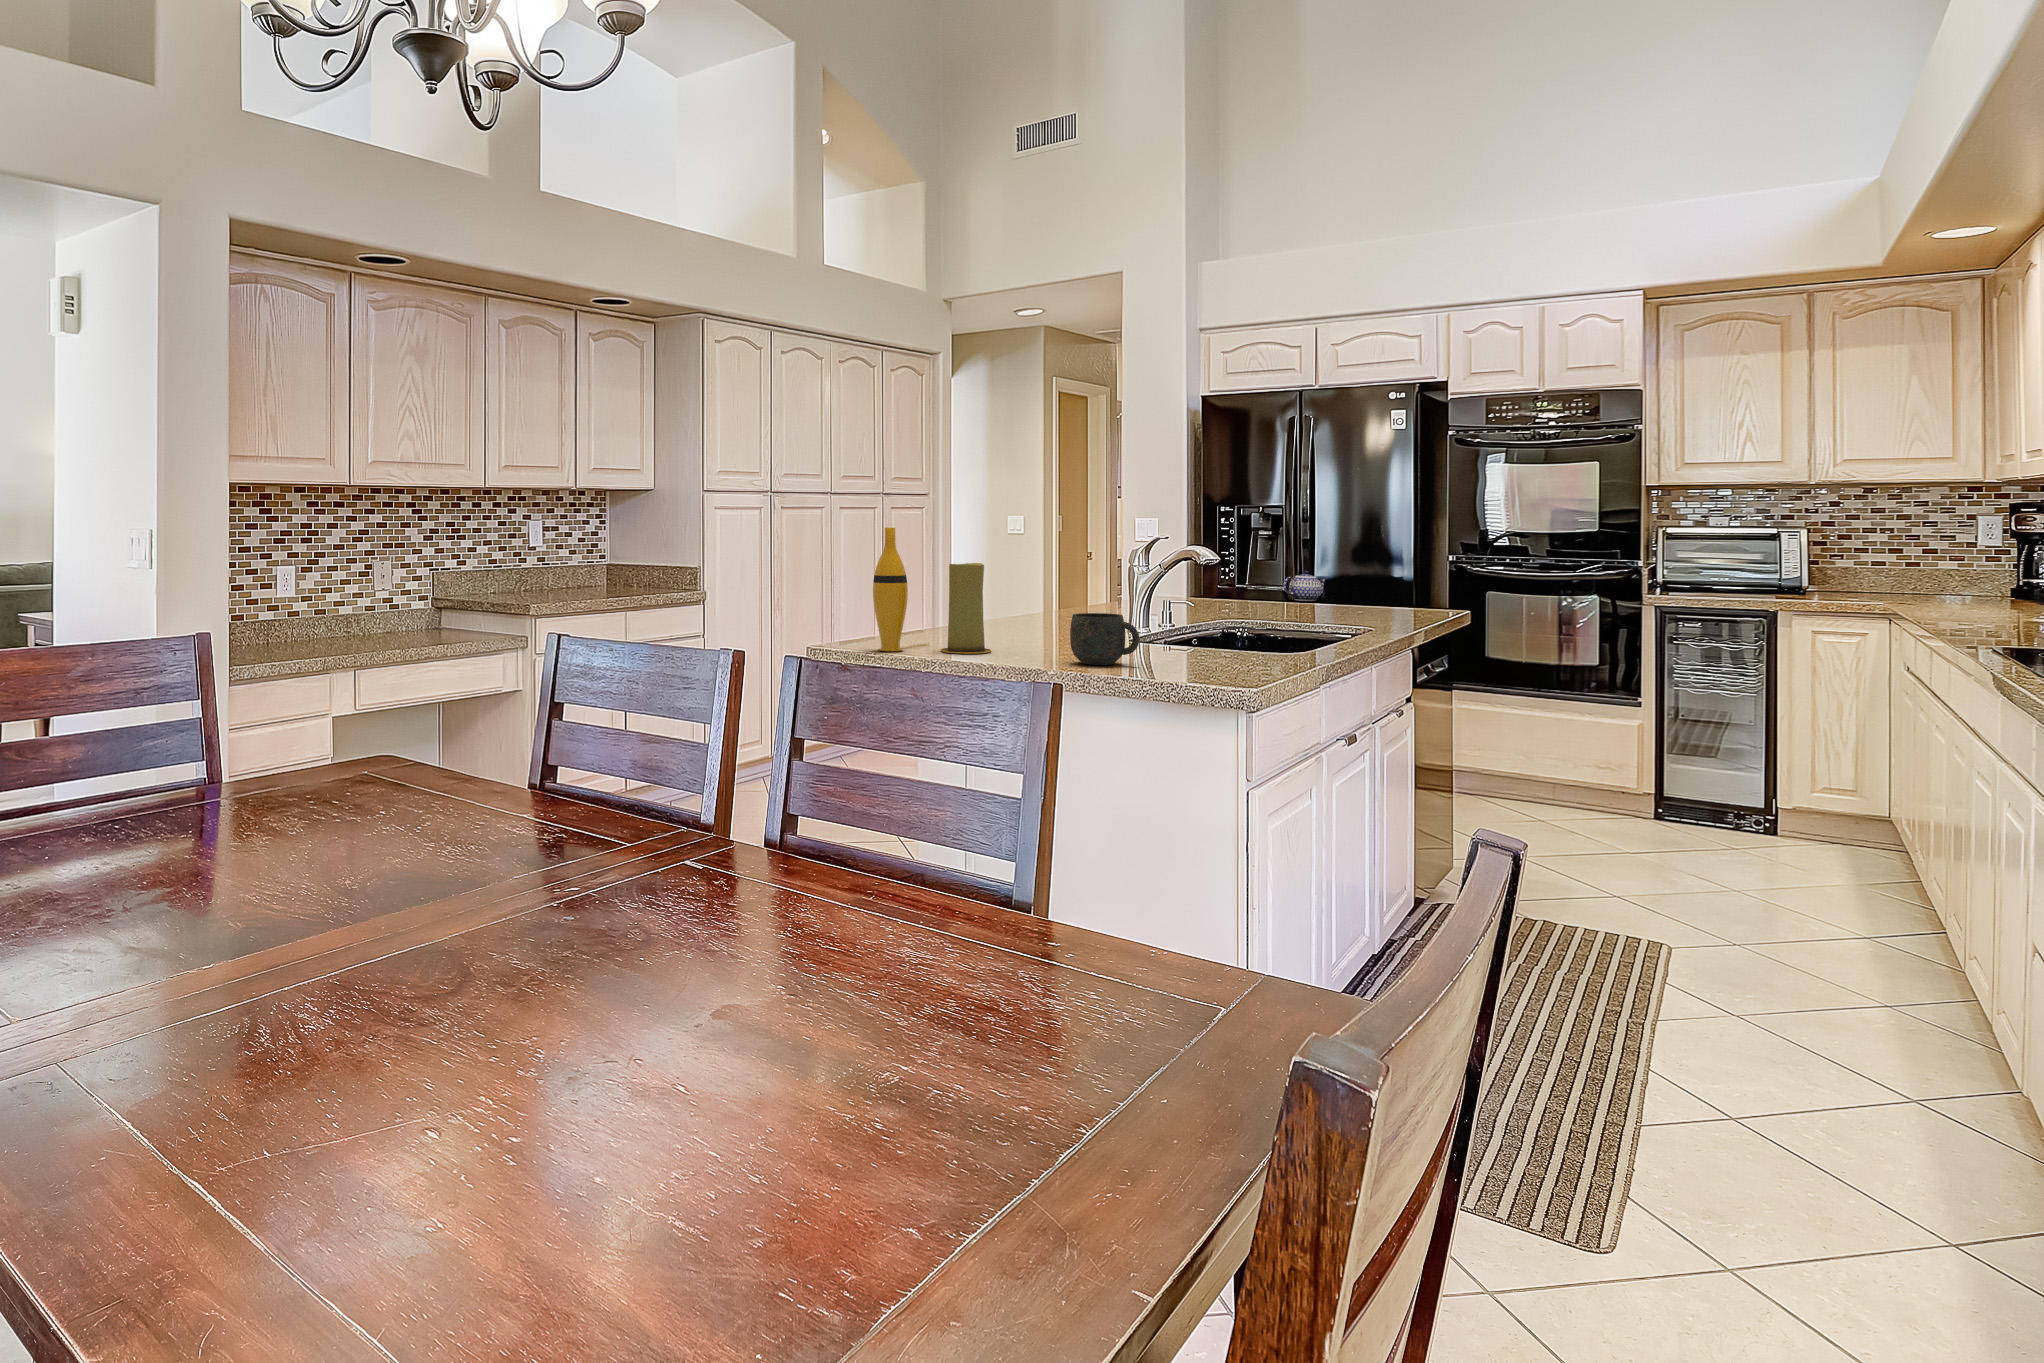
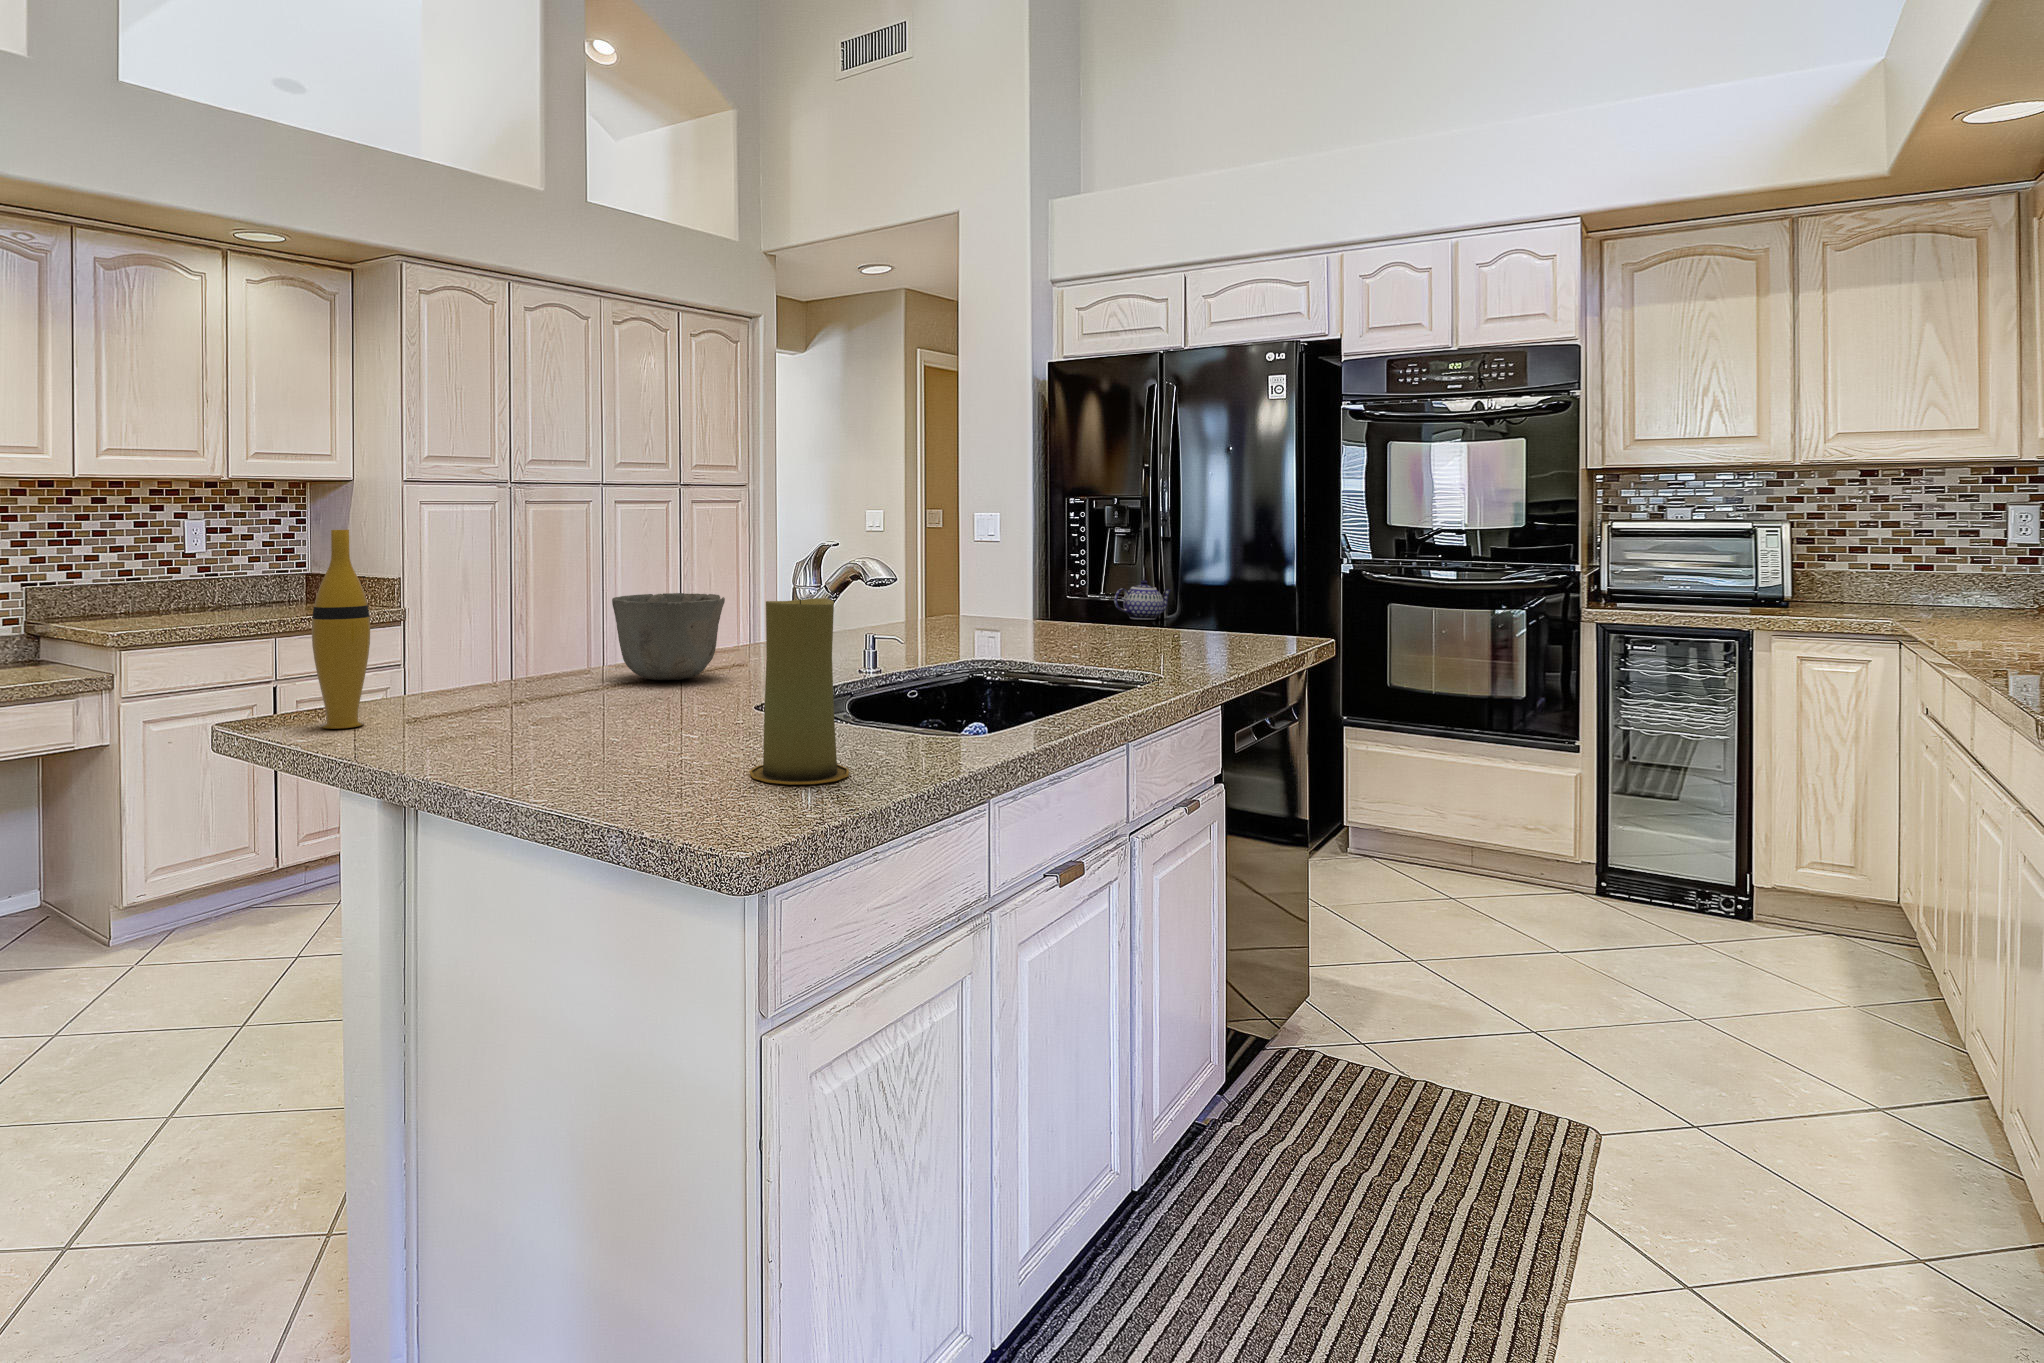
candle: present [940,563,991,654] -> present [749,598,849,785]
ceramic bowl: none [995,573,1075,631] -> present [612,593,725,680]
mug: present [1070,613,1140,665] -> none [553,673,655,766]

